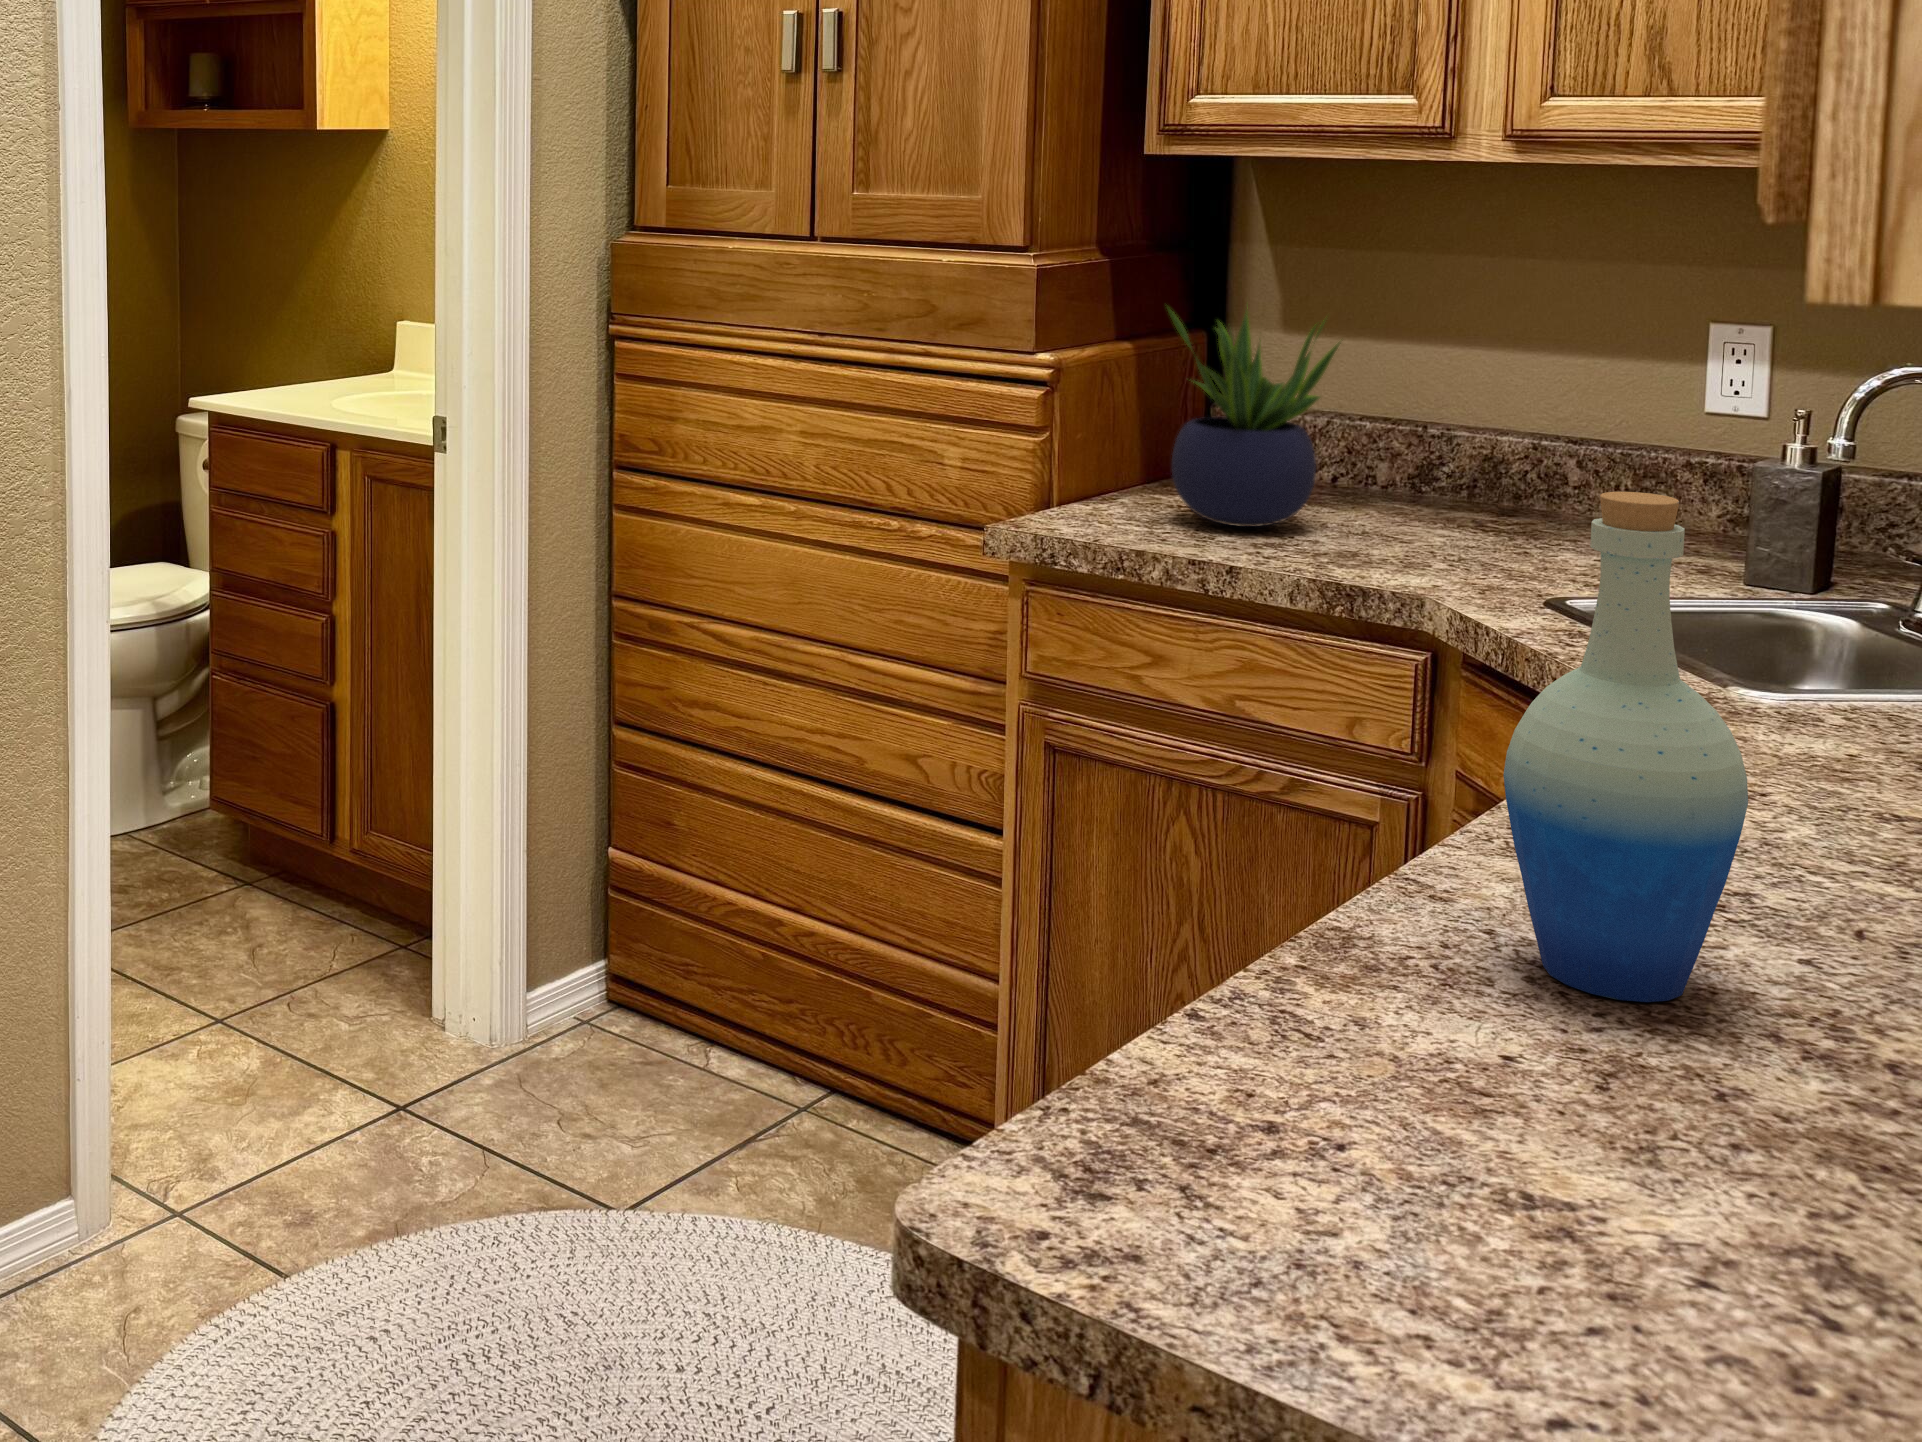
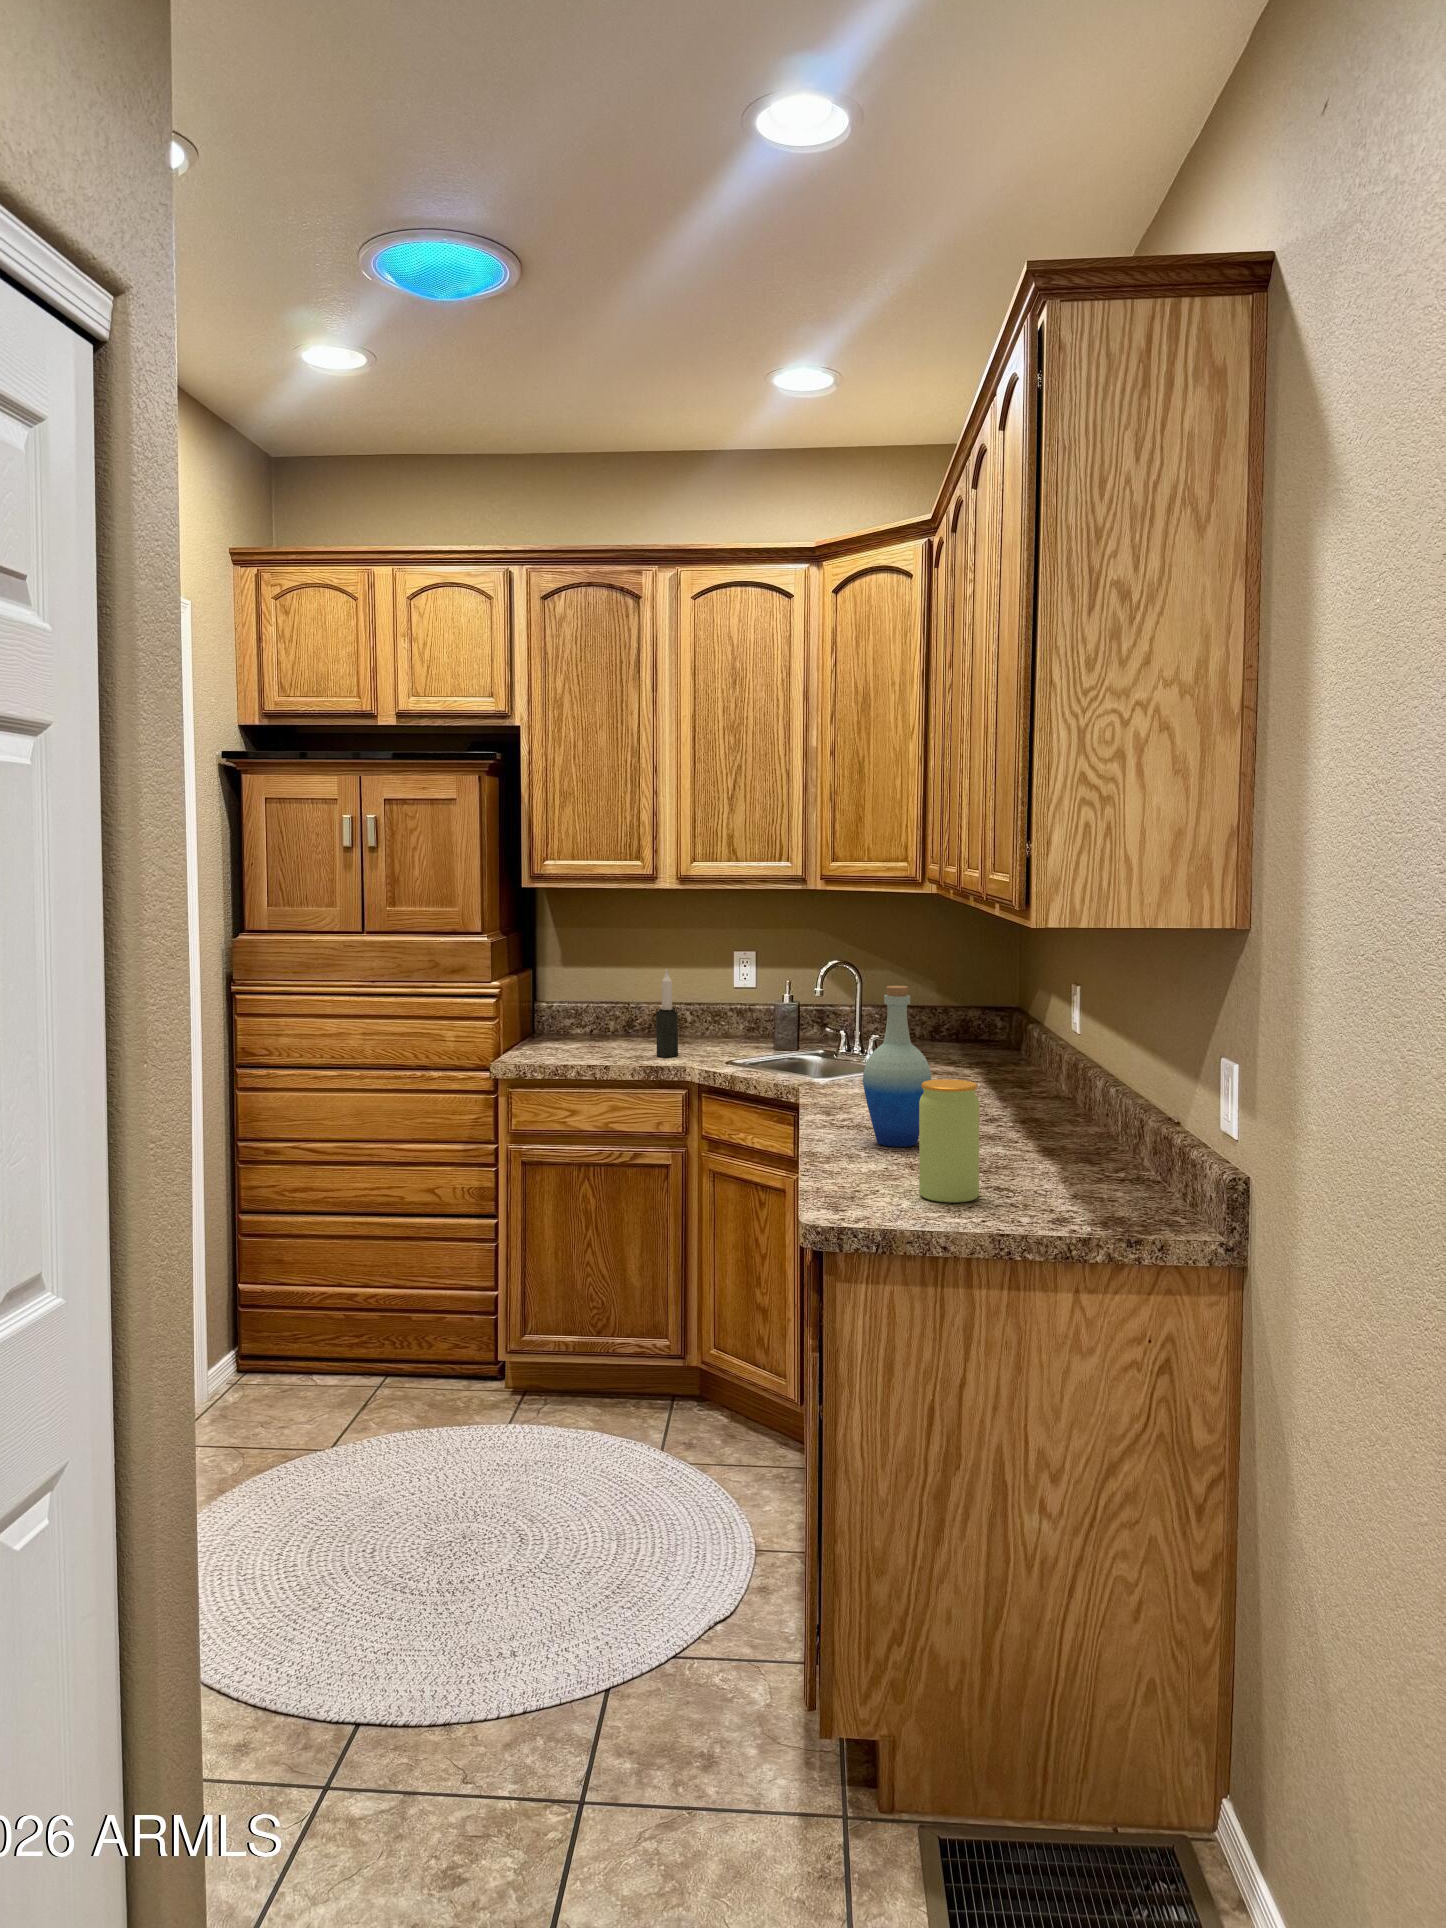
potted plant: present [1168,308,1339,527] -> none [548,949,622,1053]
candle: none [1405,356,1463,565] -> present [656,969,678,1057]
jar: none [1322,852,1563,1316] -> present [919,1079,979,1203]

